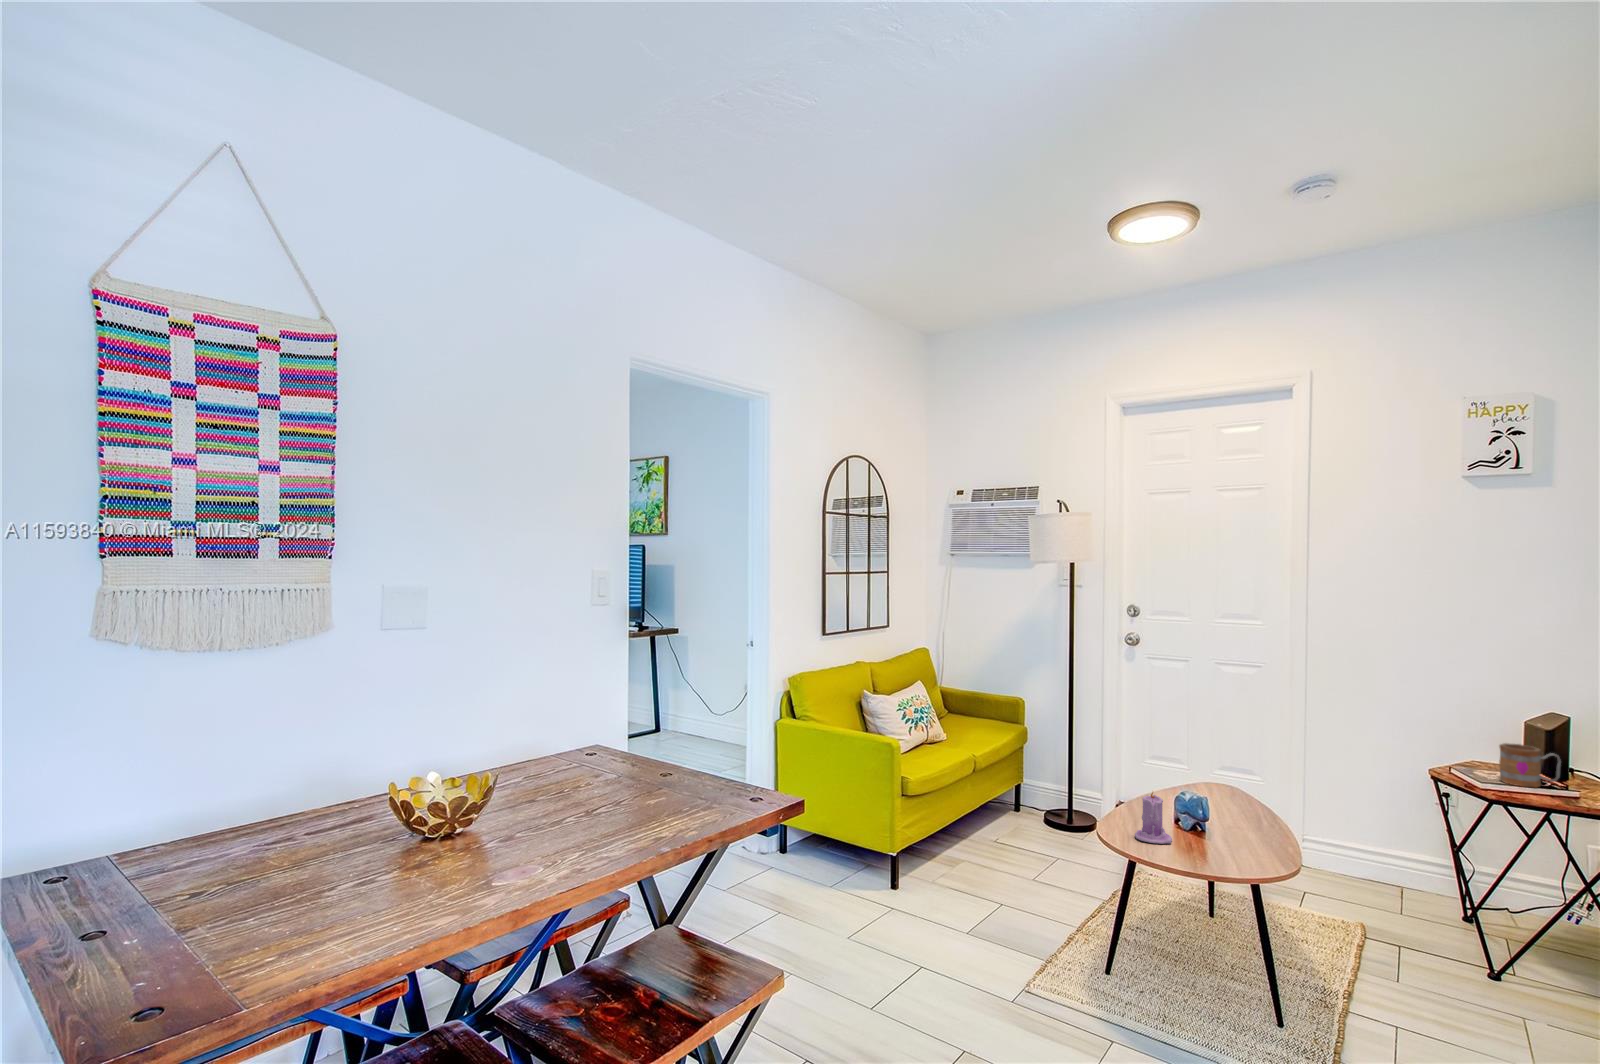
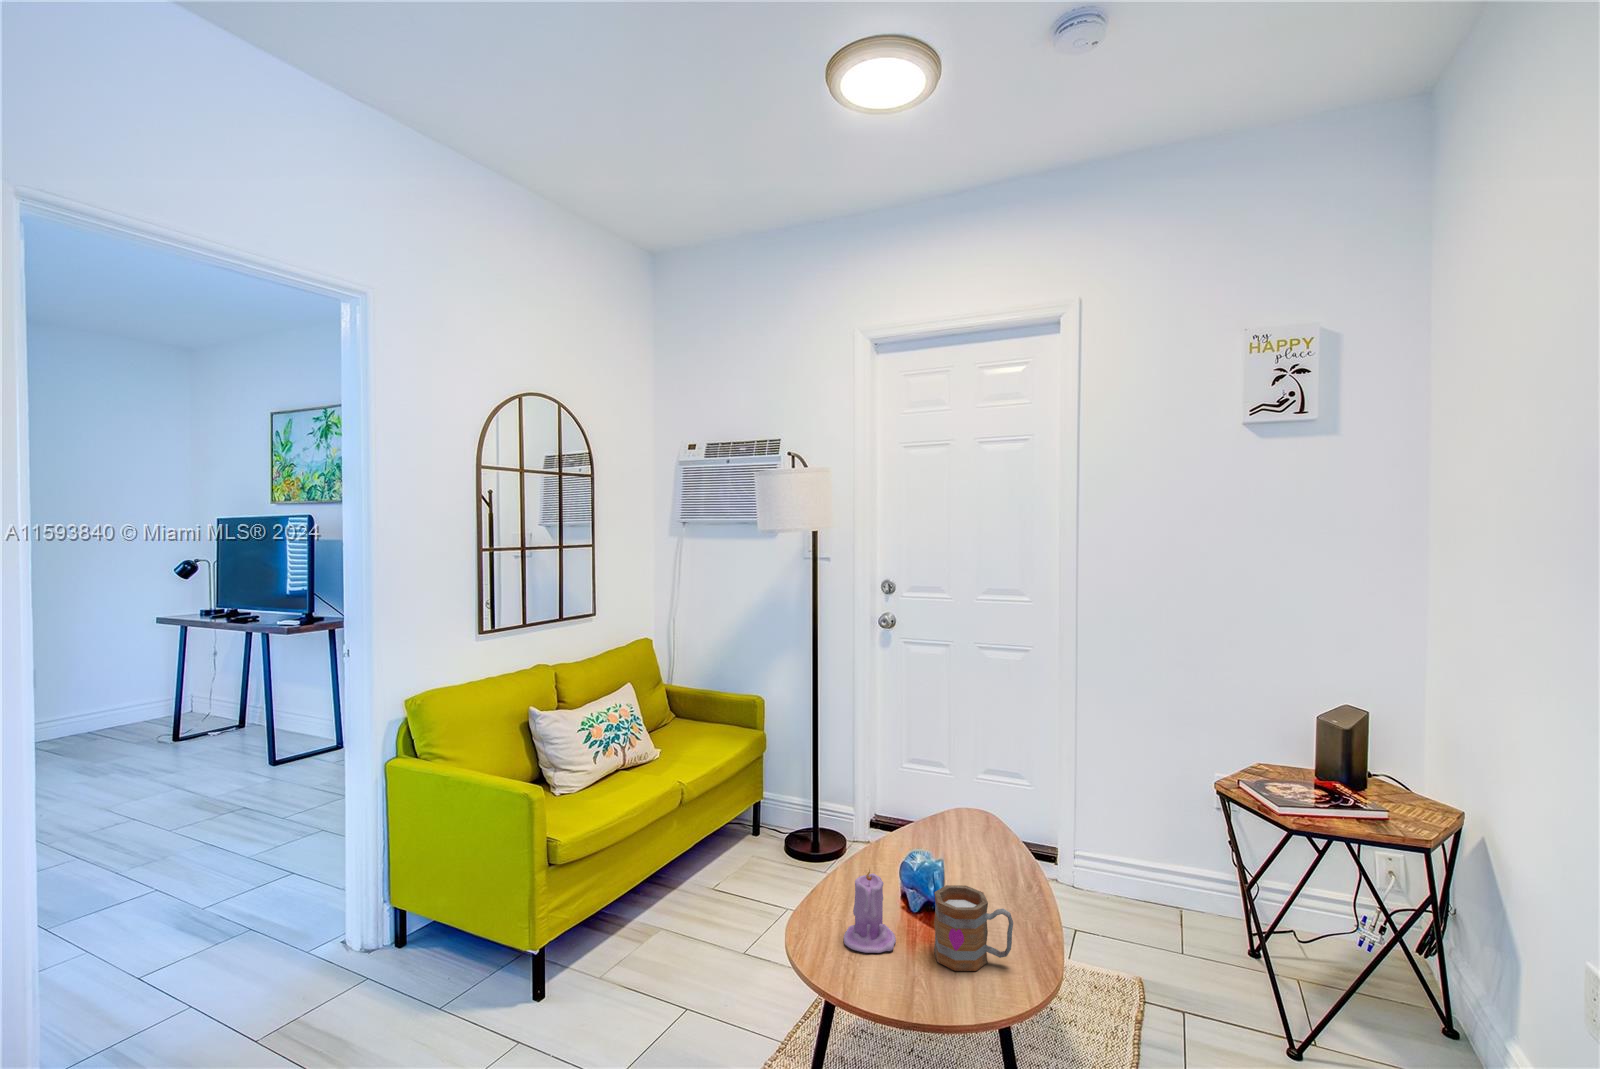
mug: present [1499,743,1561,788] -> present [934,885,1013,971]

